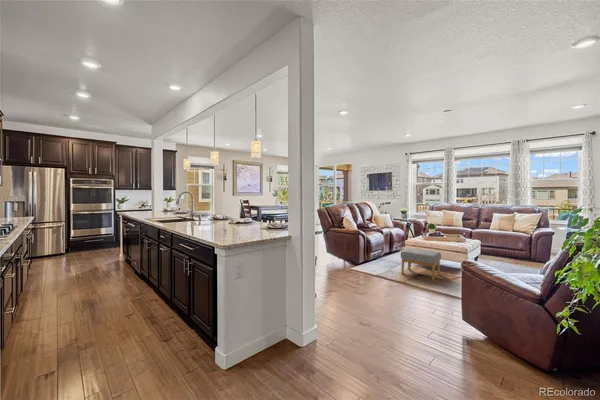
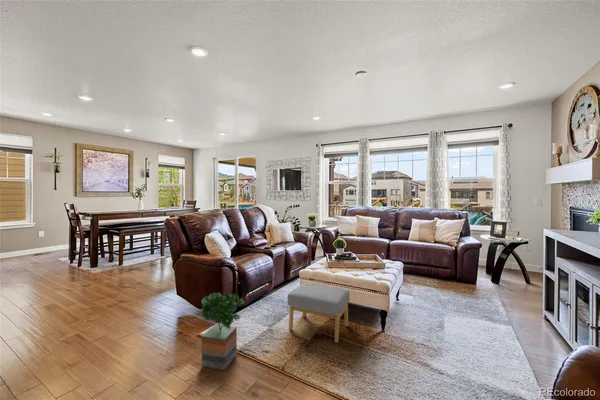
potted tree: none [357,244,381,282] -> present [201,292,244,370]

